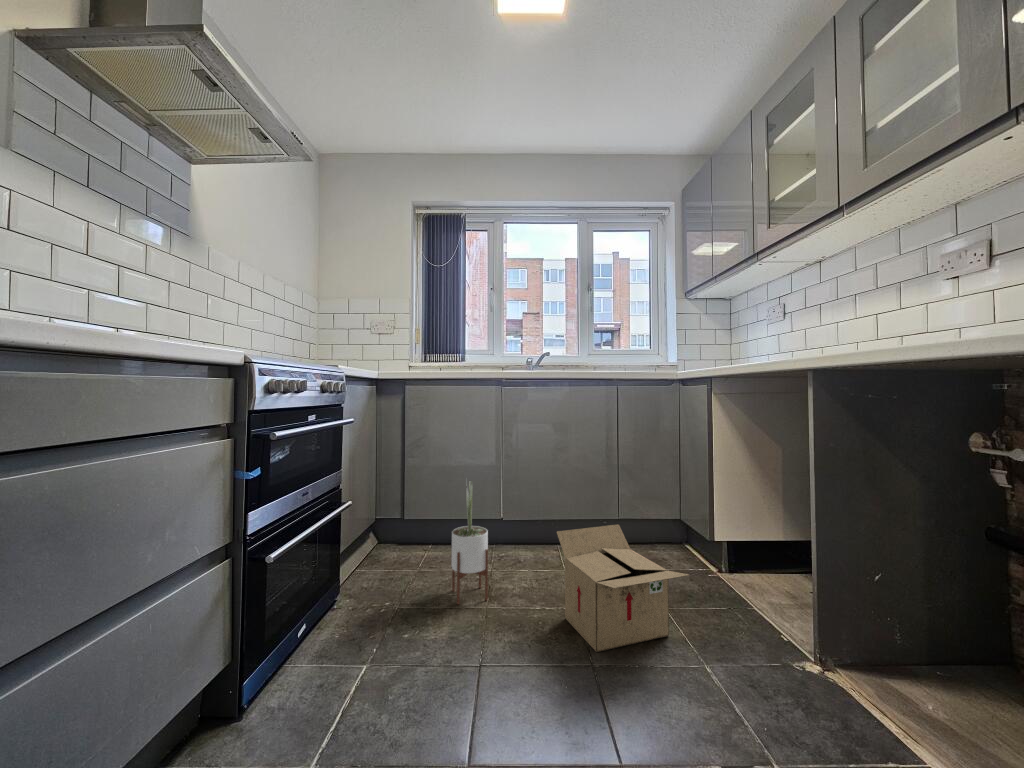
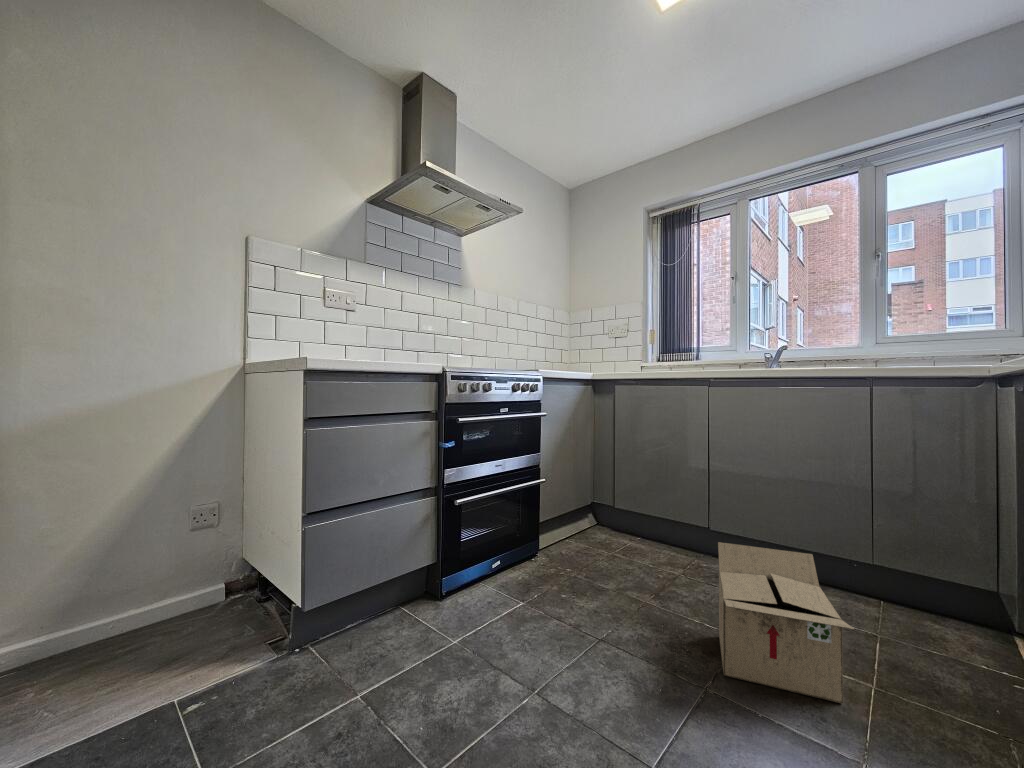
potted plant: present [452,484,488,604] -> none [622,468,658,595]

